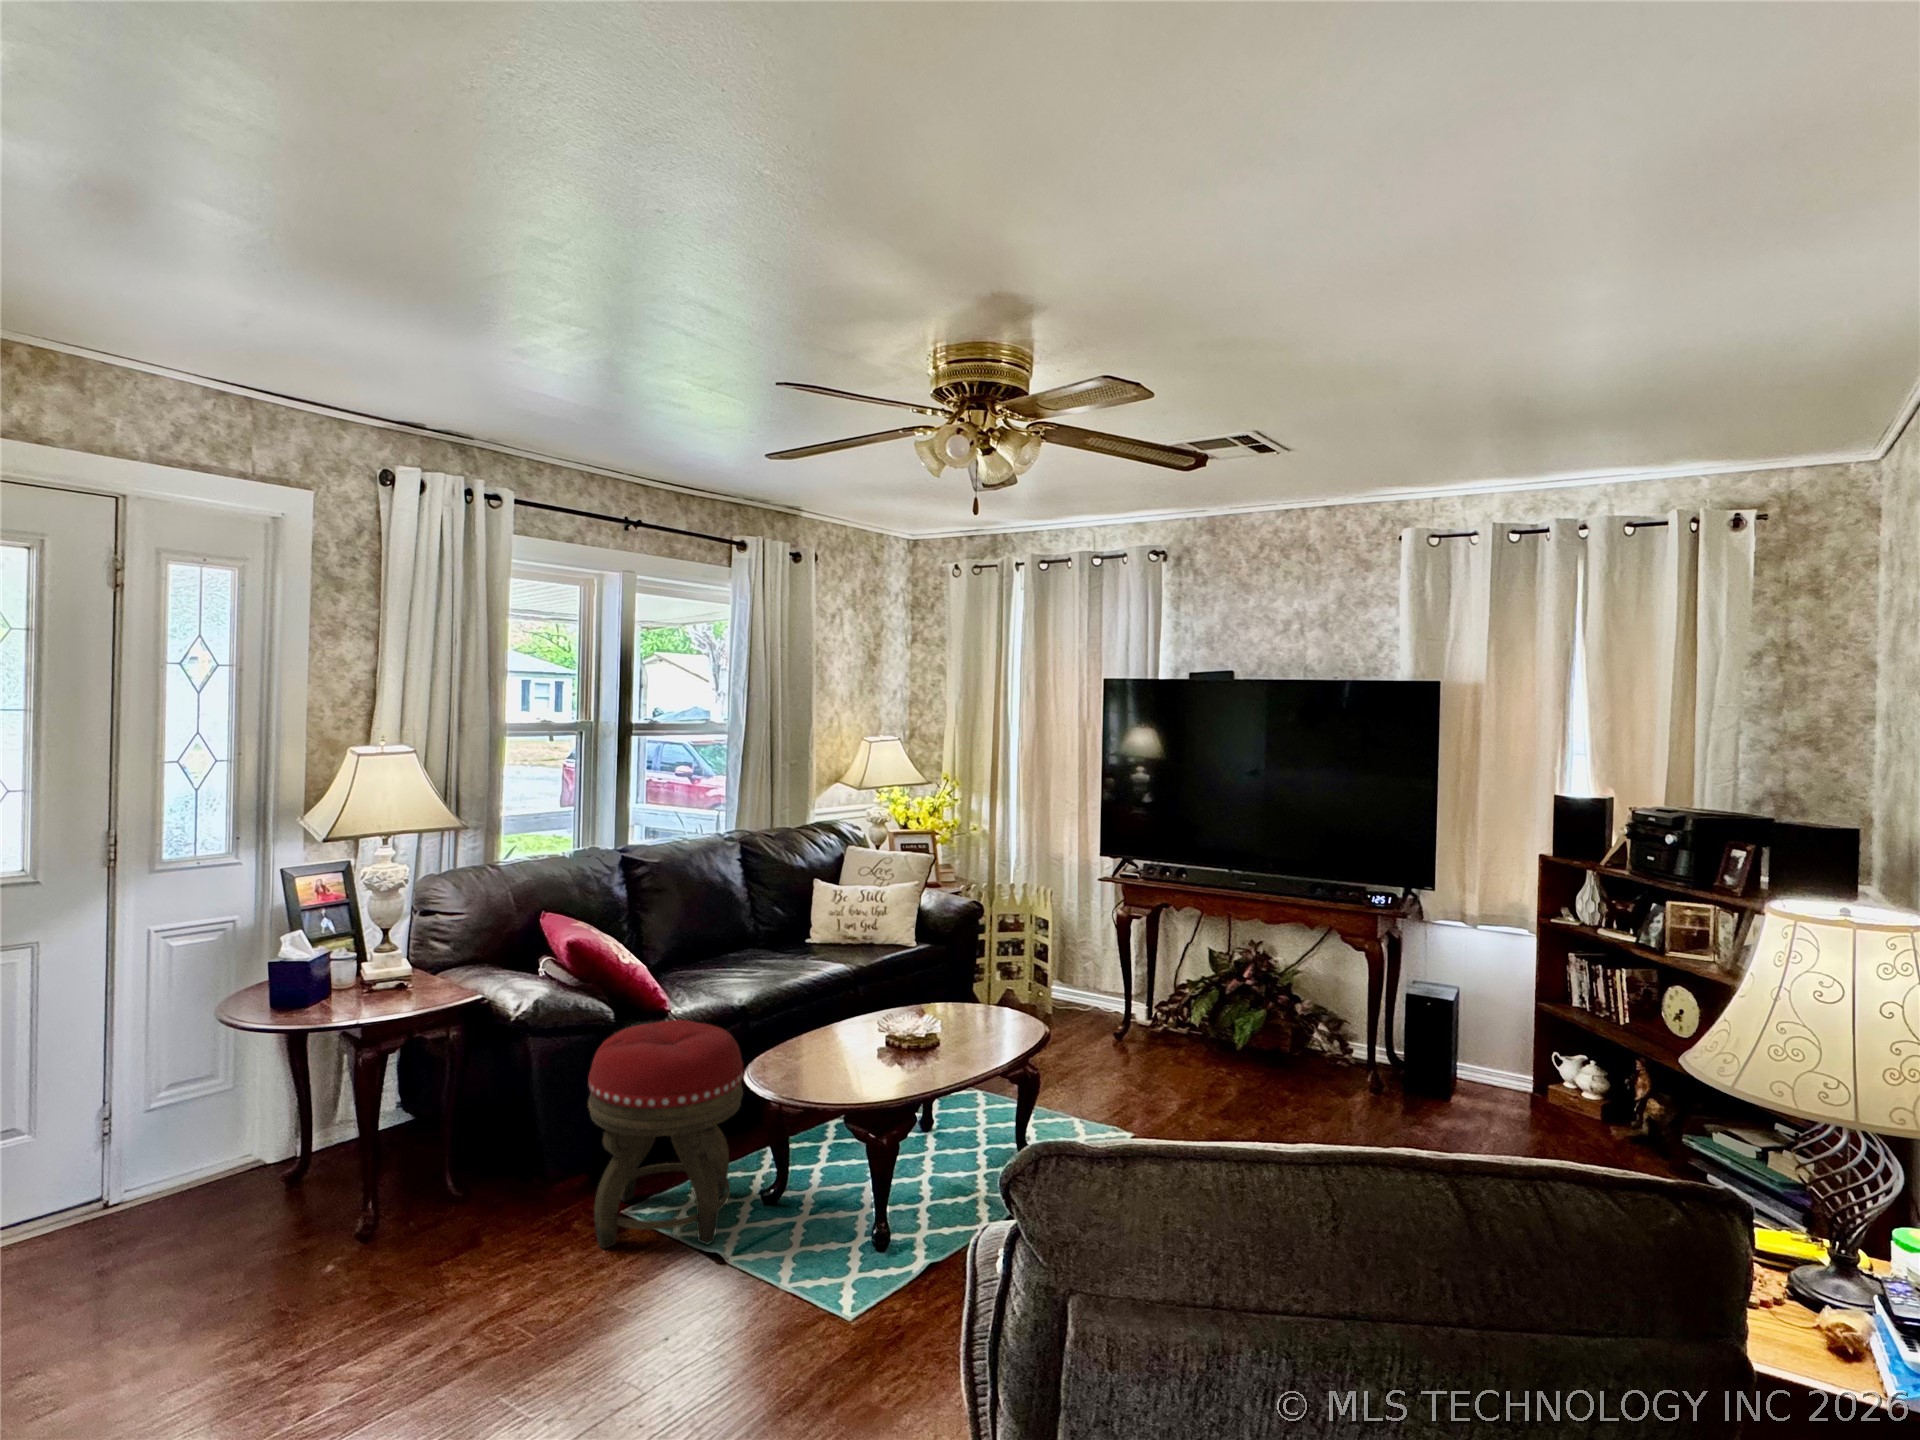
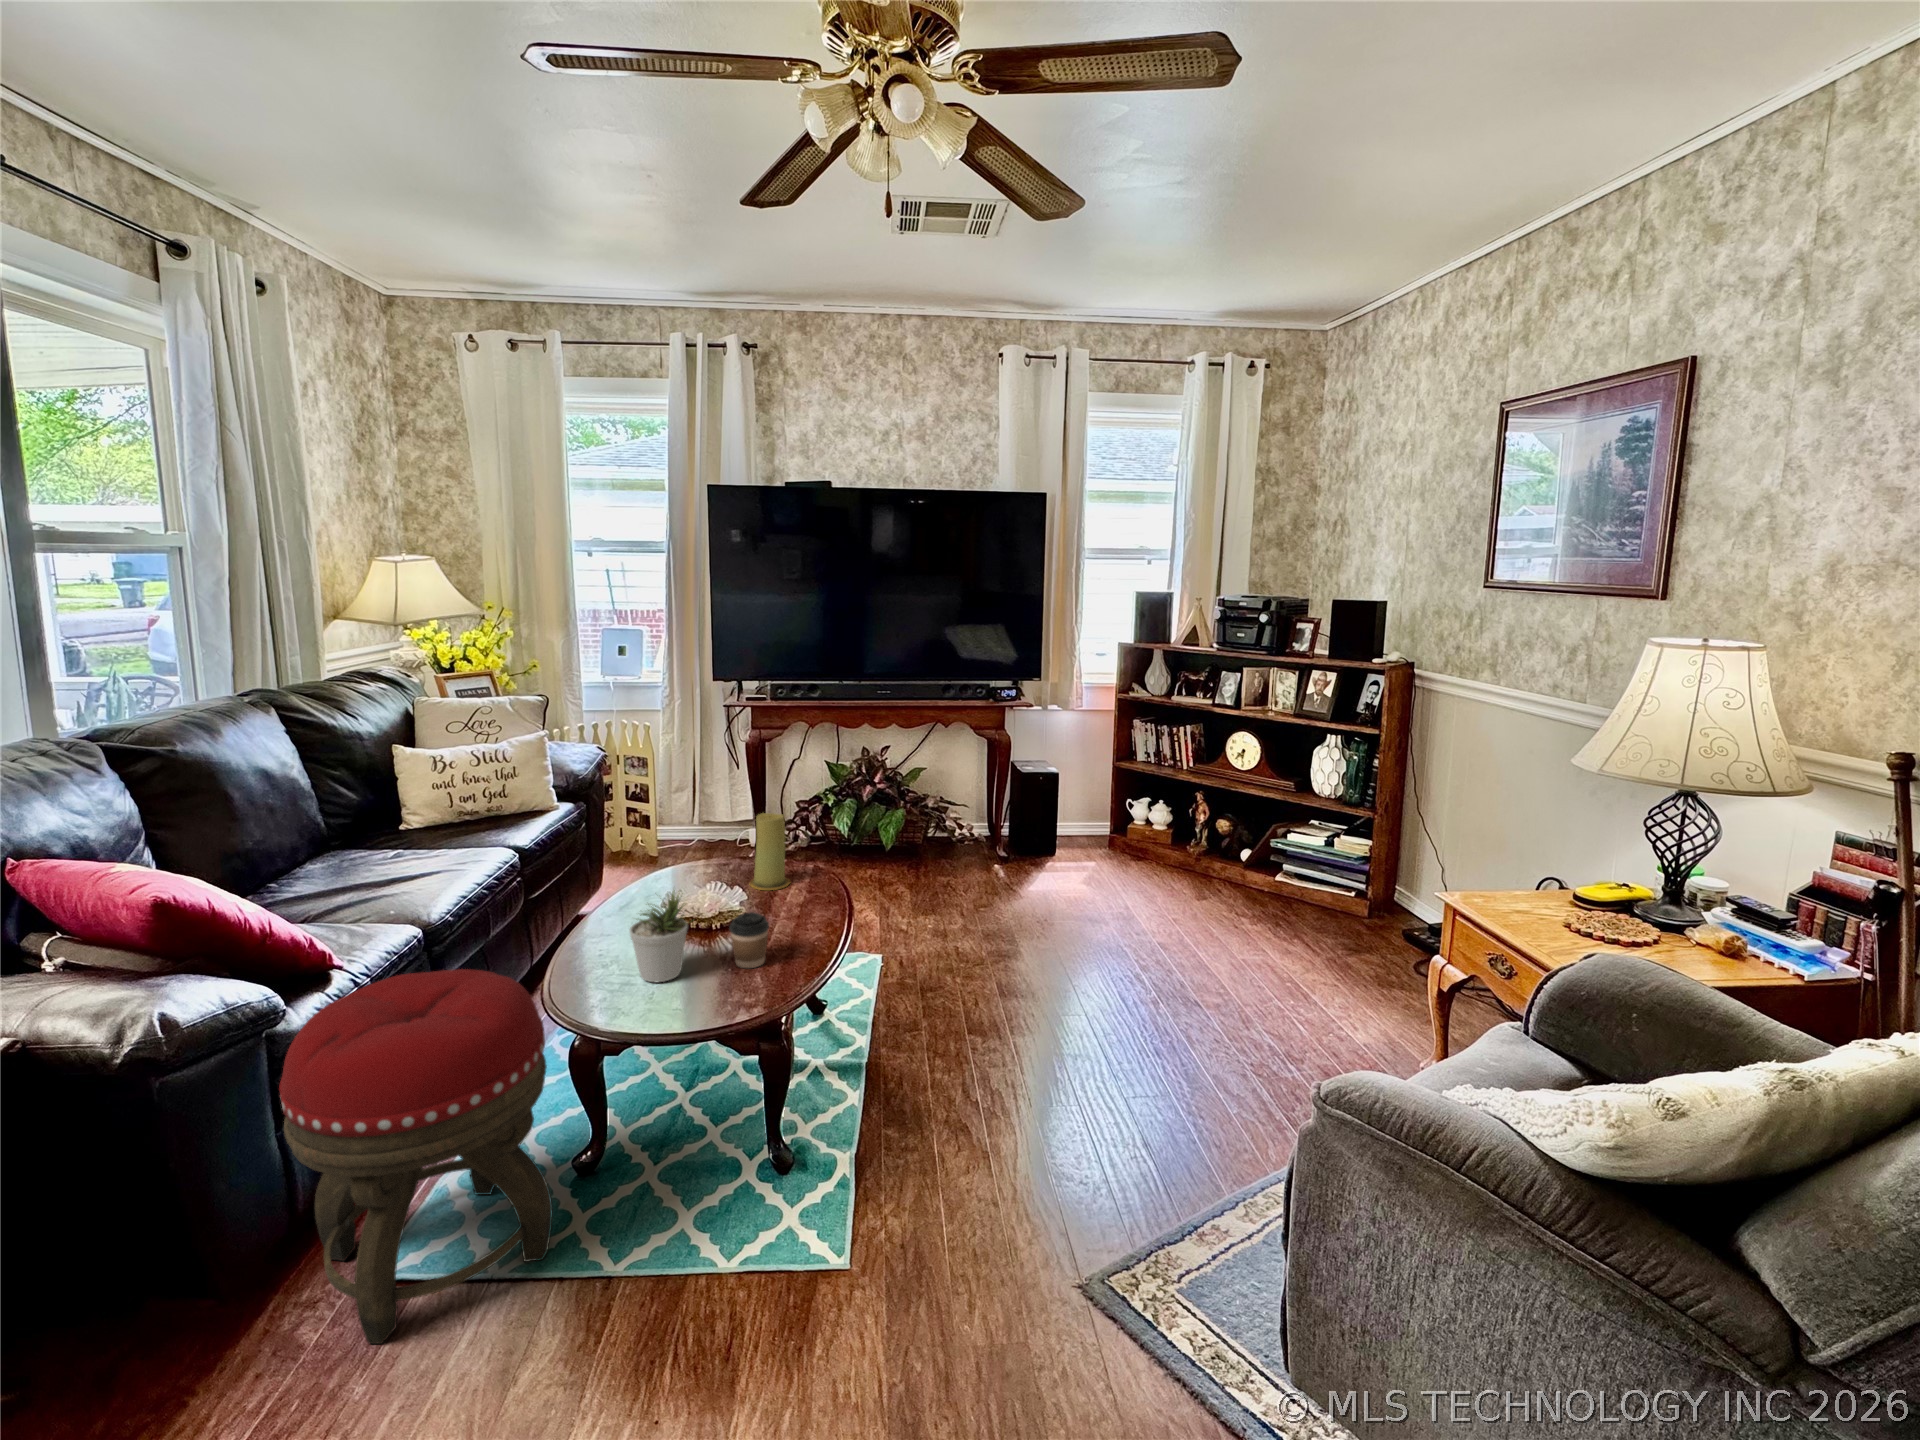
candle: none [970,967,1004,1035] -> present [750,813,790,890]
potted plant: none [816,1001,861,1072] -> present [629,890,688,982]
coffee cup: none [884,1035,915,1081] -> present [729,912,769,968]

